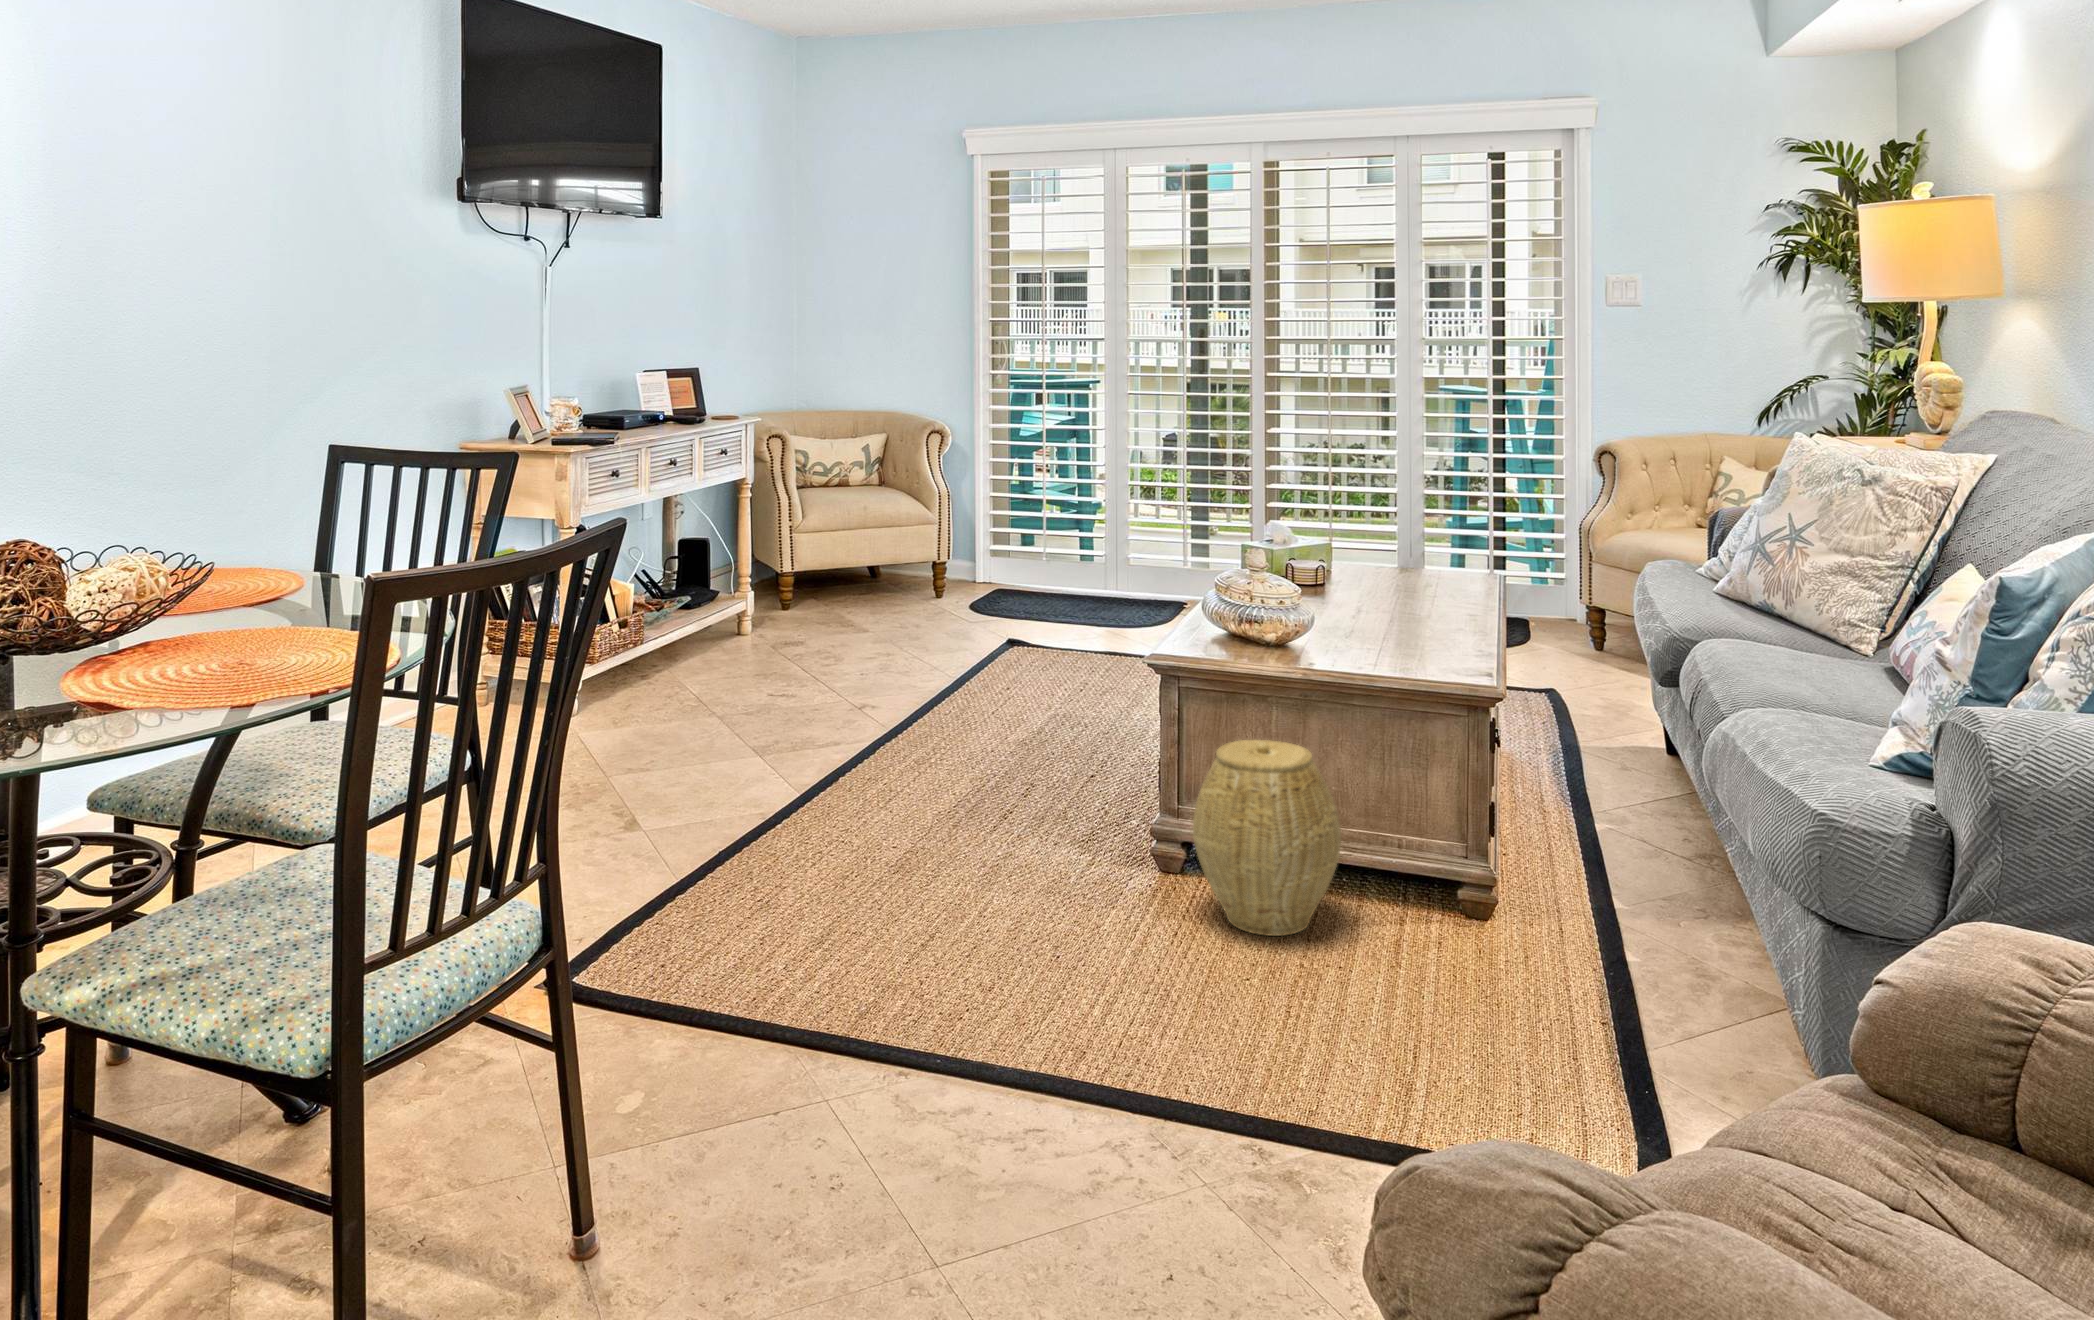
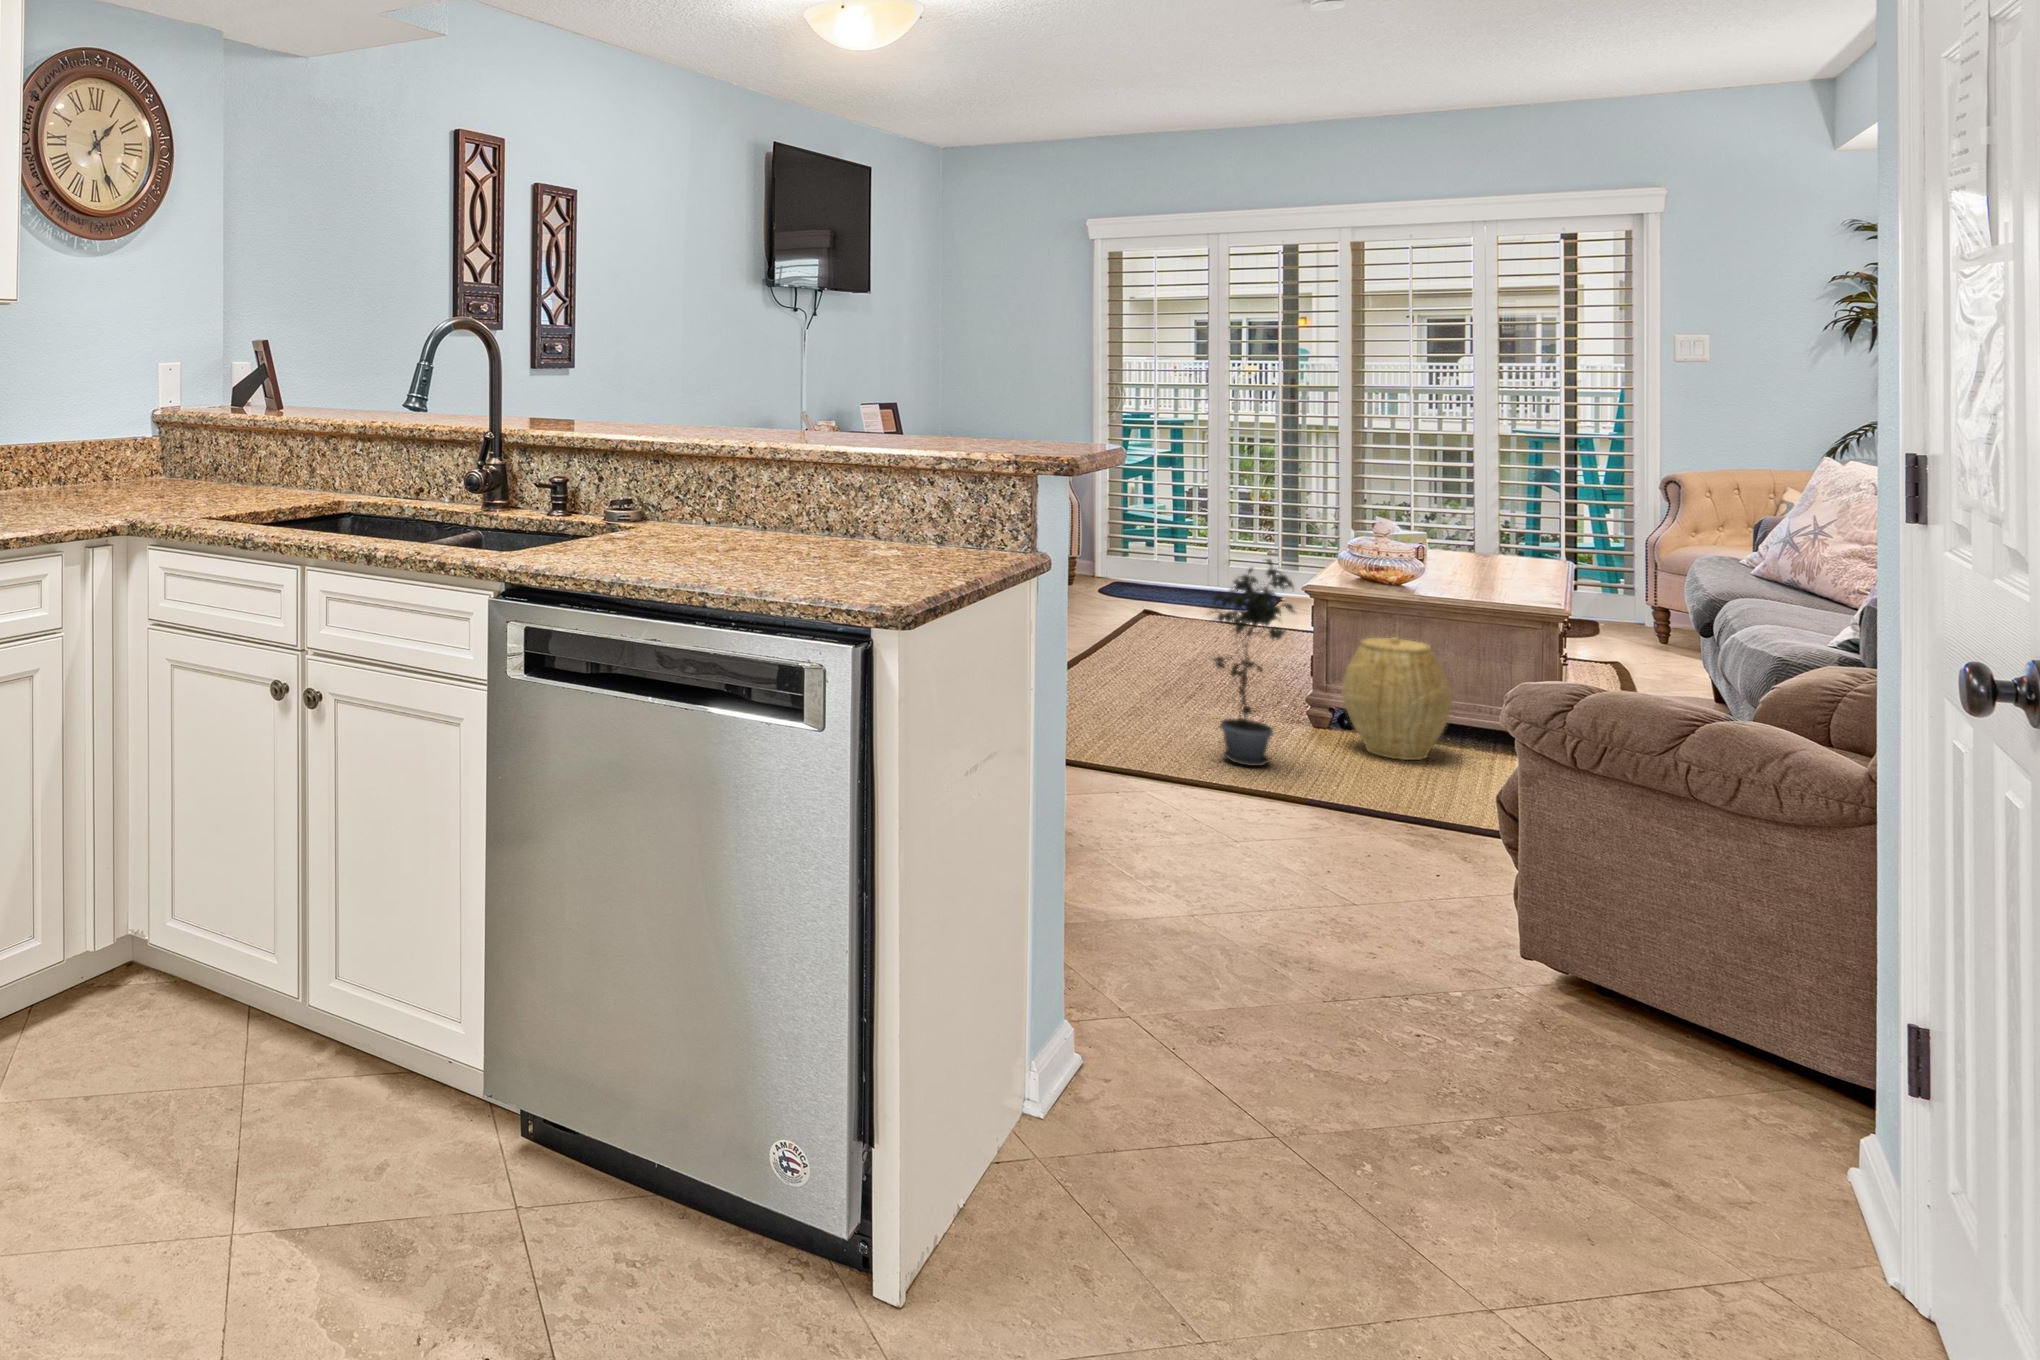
potted plant: none [966,645,1112,989] -> present [1210,559,1294,766]

